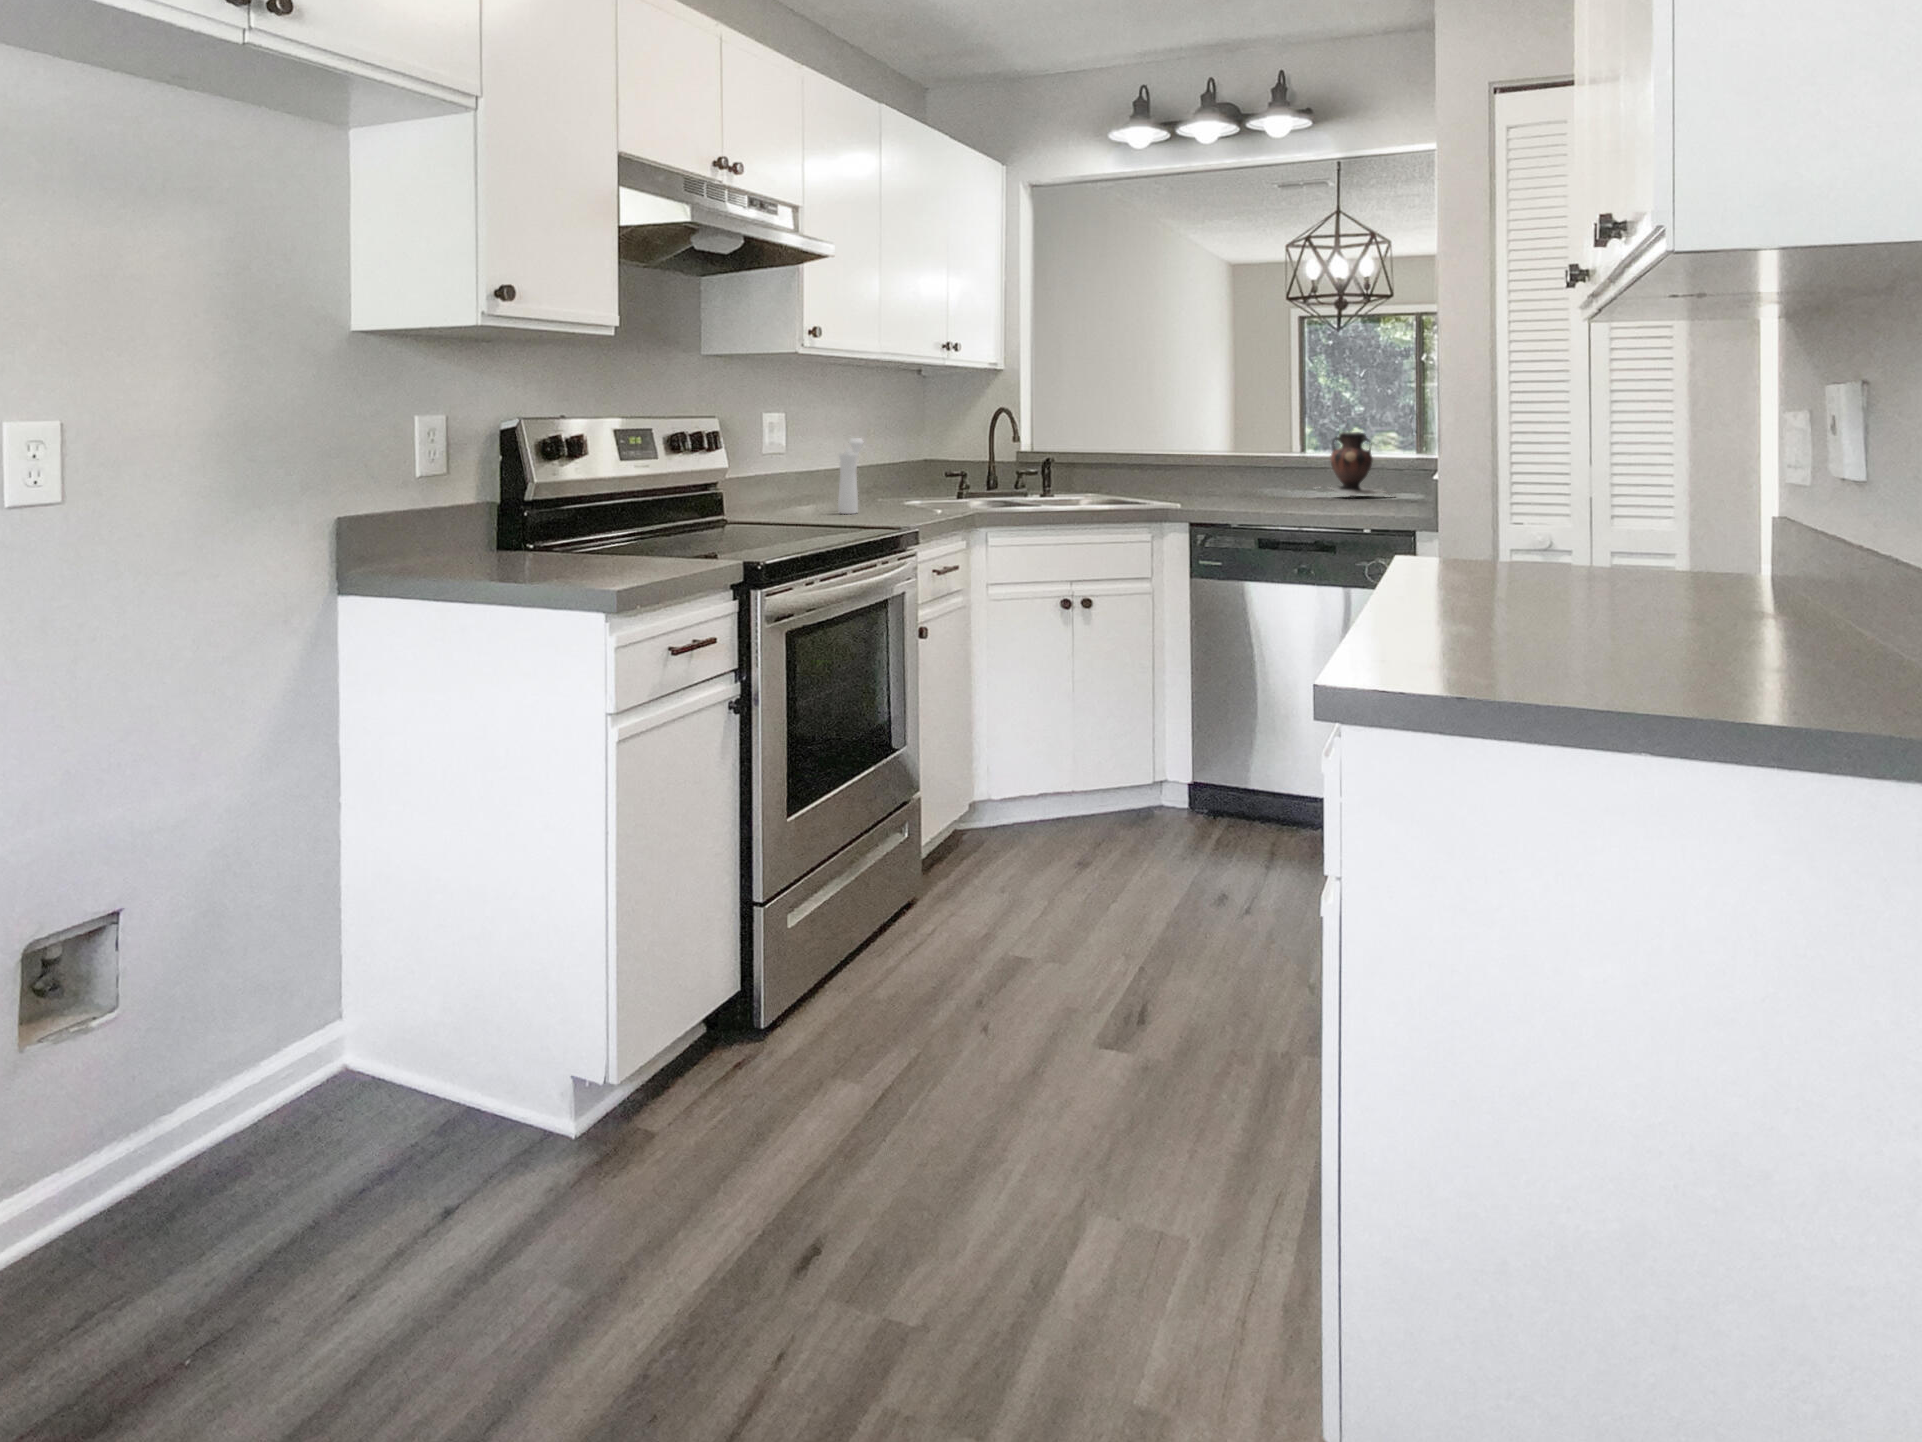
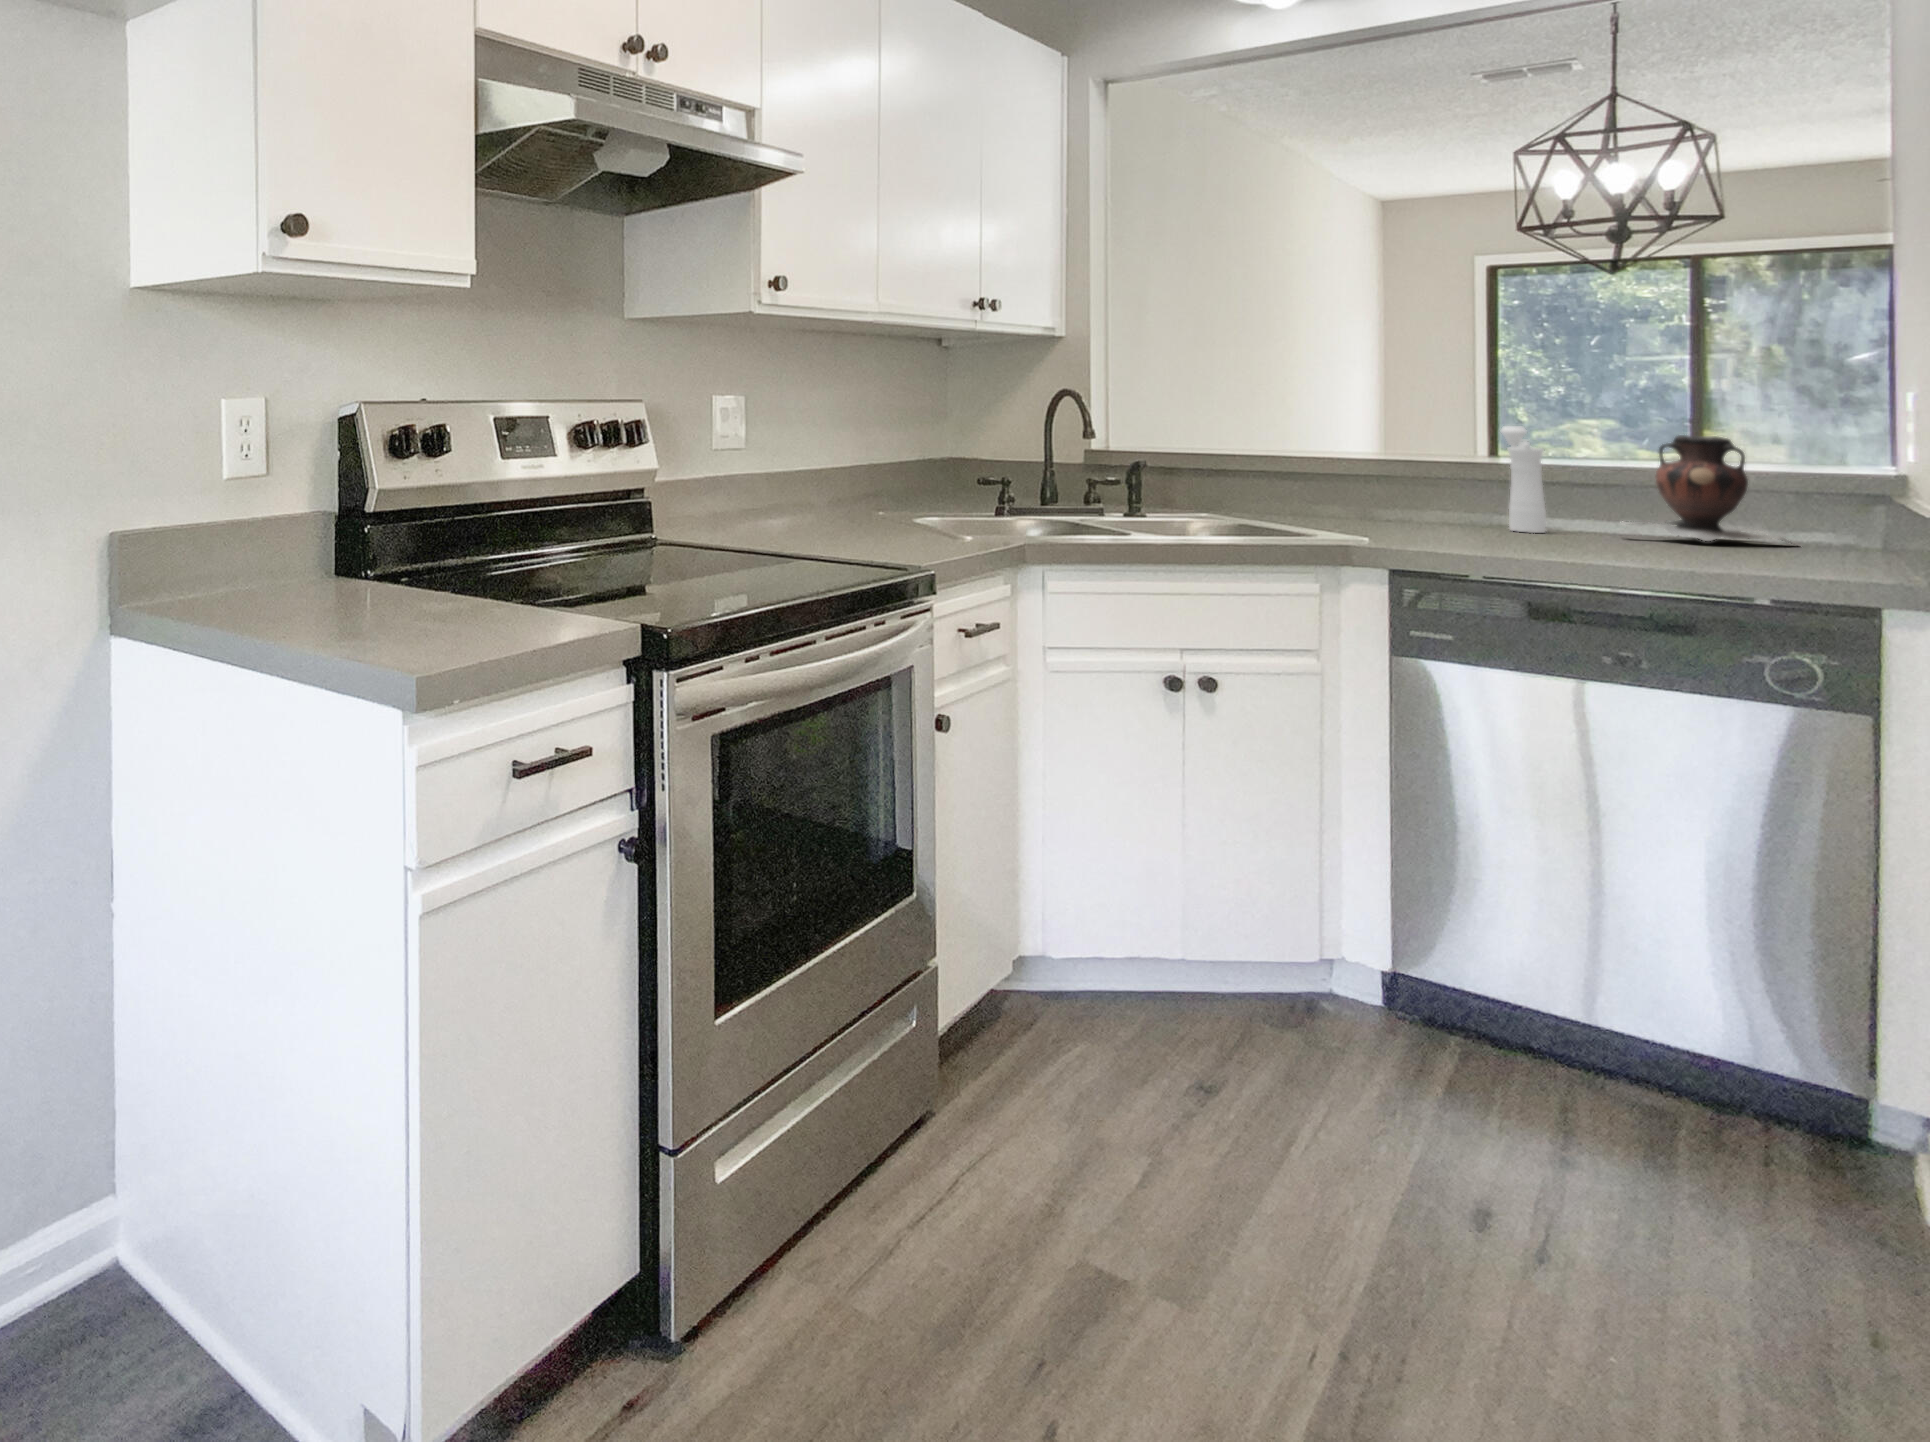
pepper mill: present [838,438,863,514] -> present [1501,426,1546,533]

